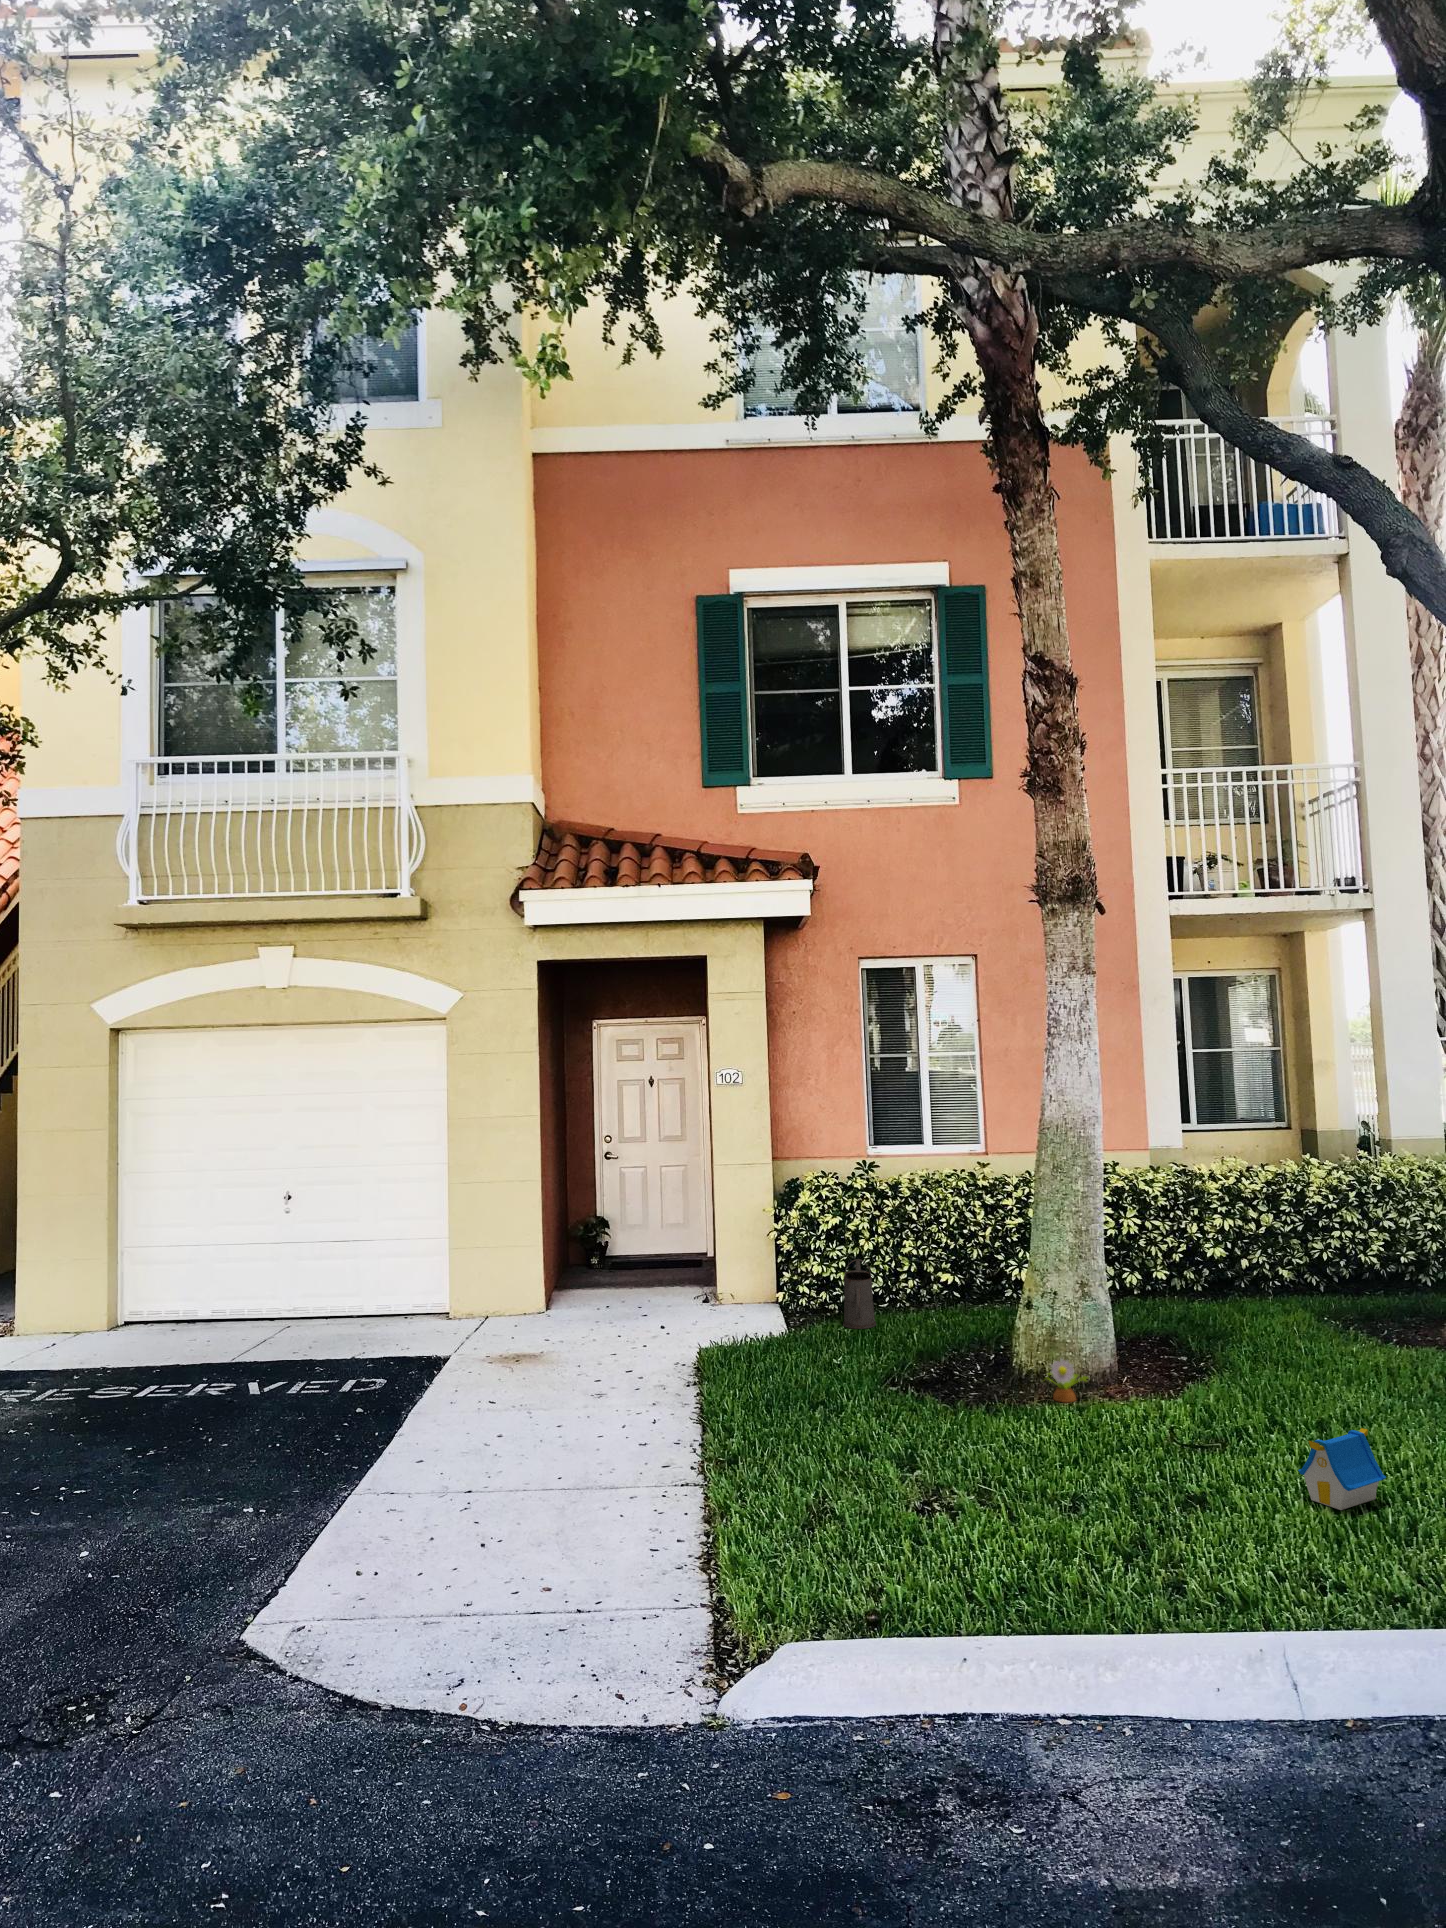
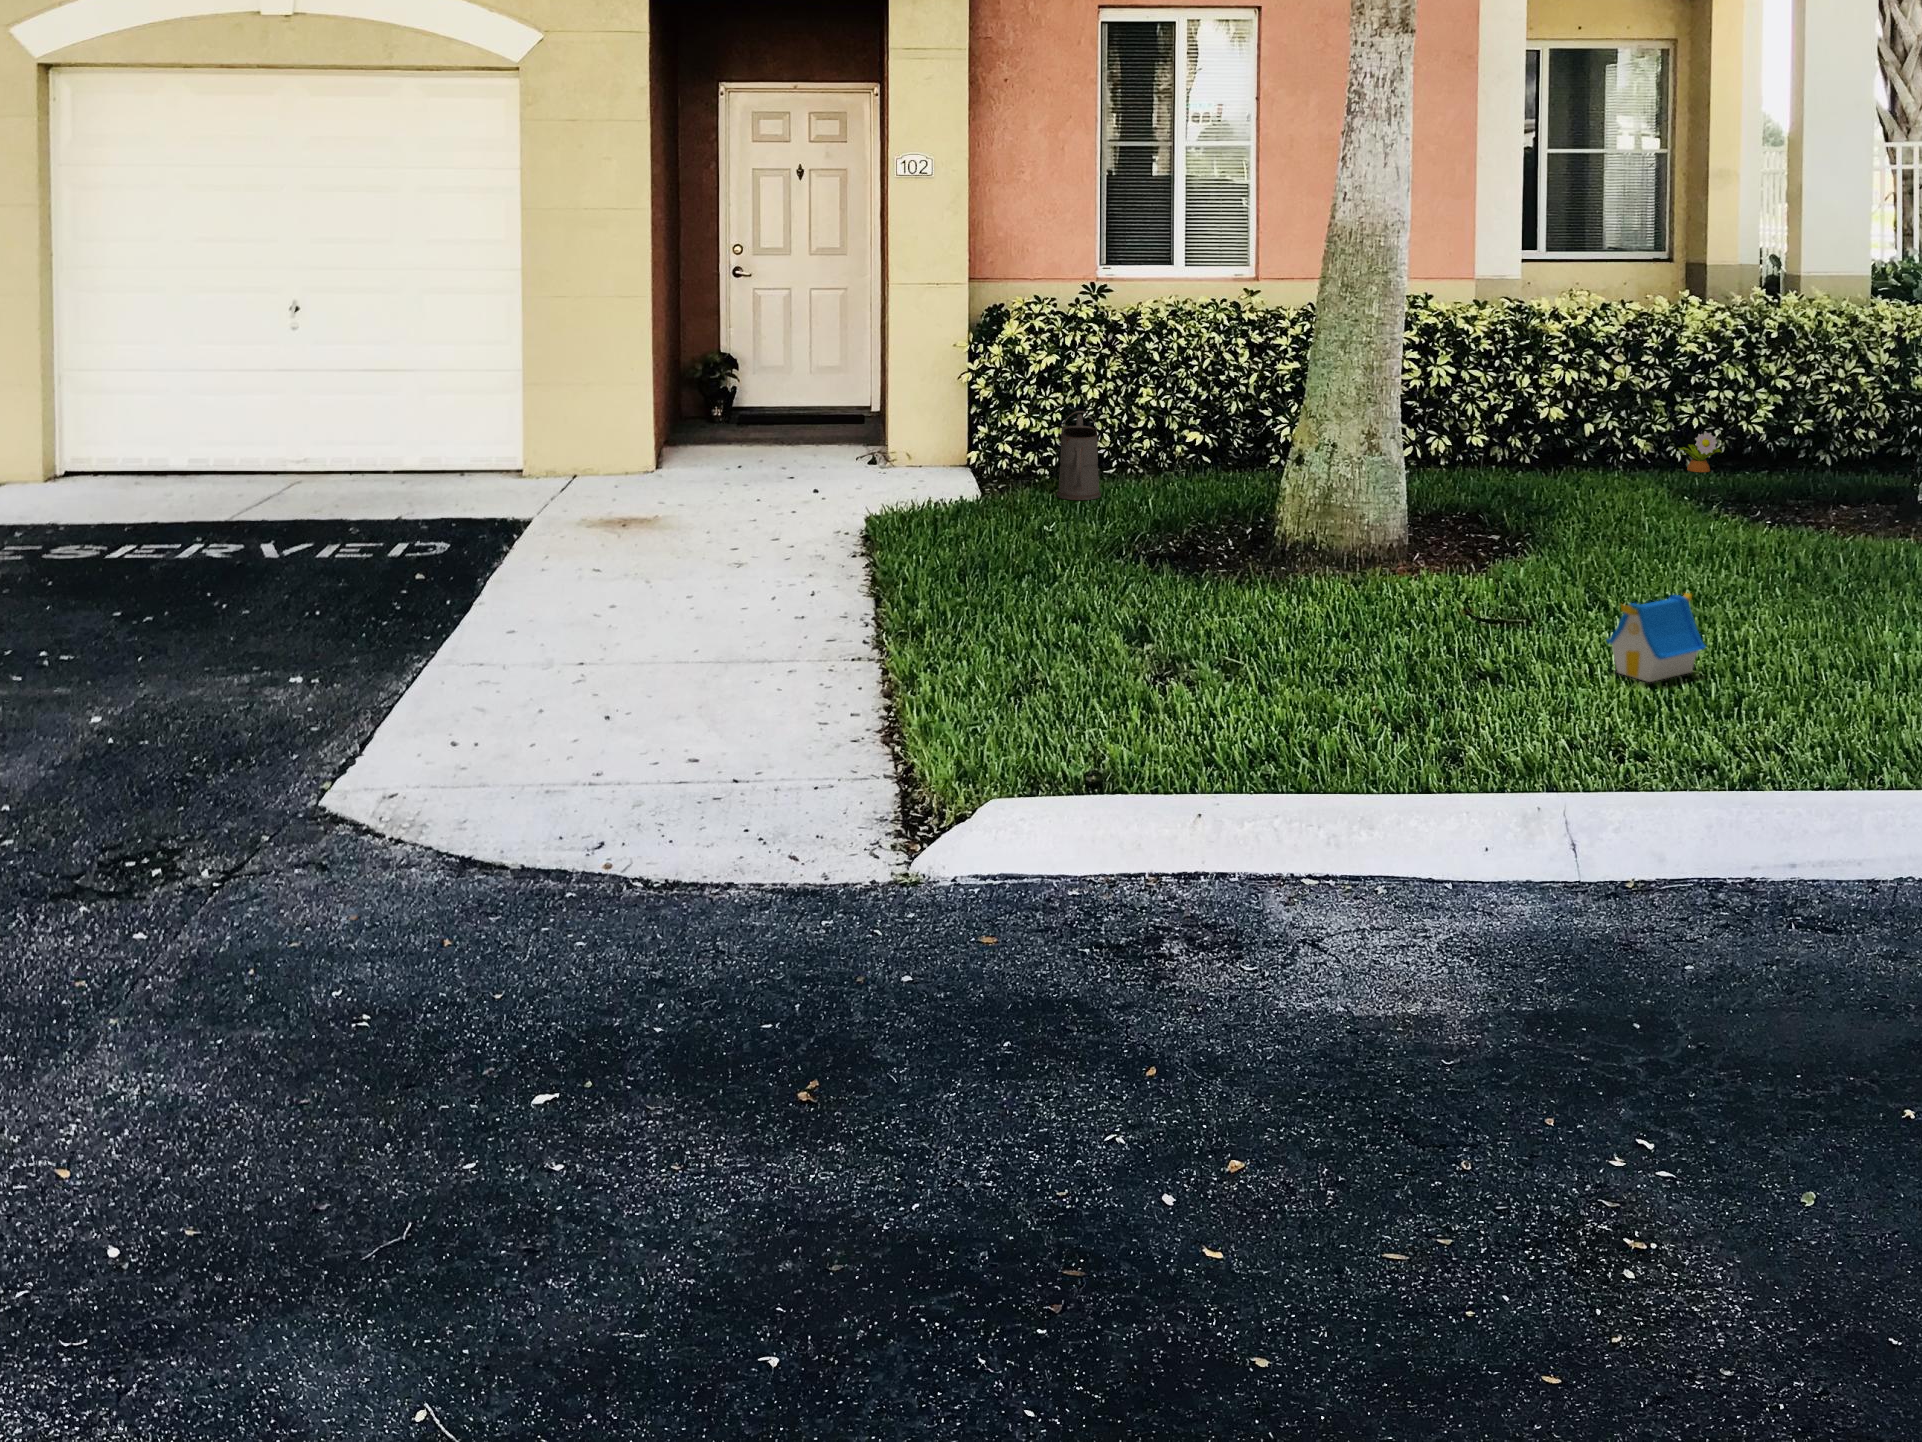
decorative plant: present [1049,1359,1088,1402] -> present [1679,431,1721,472]

